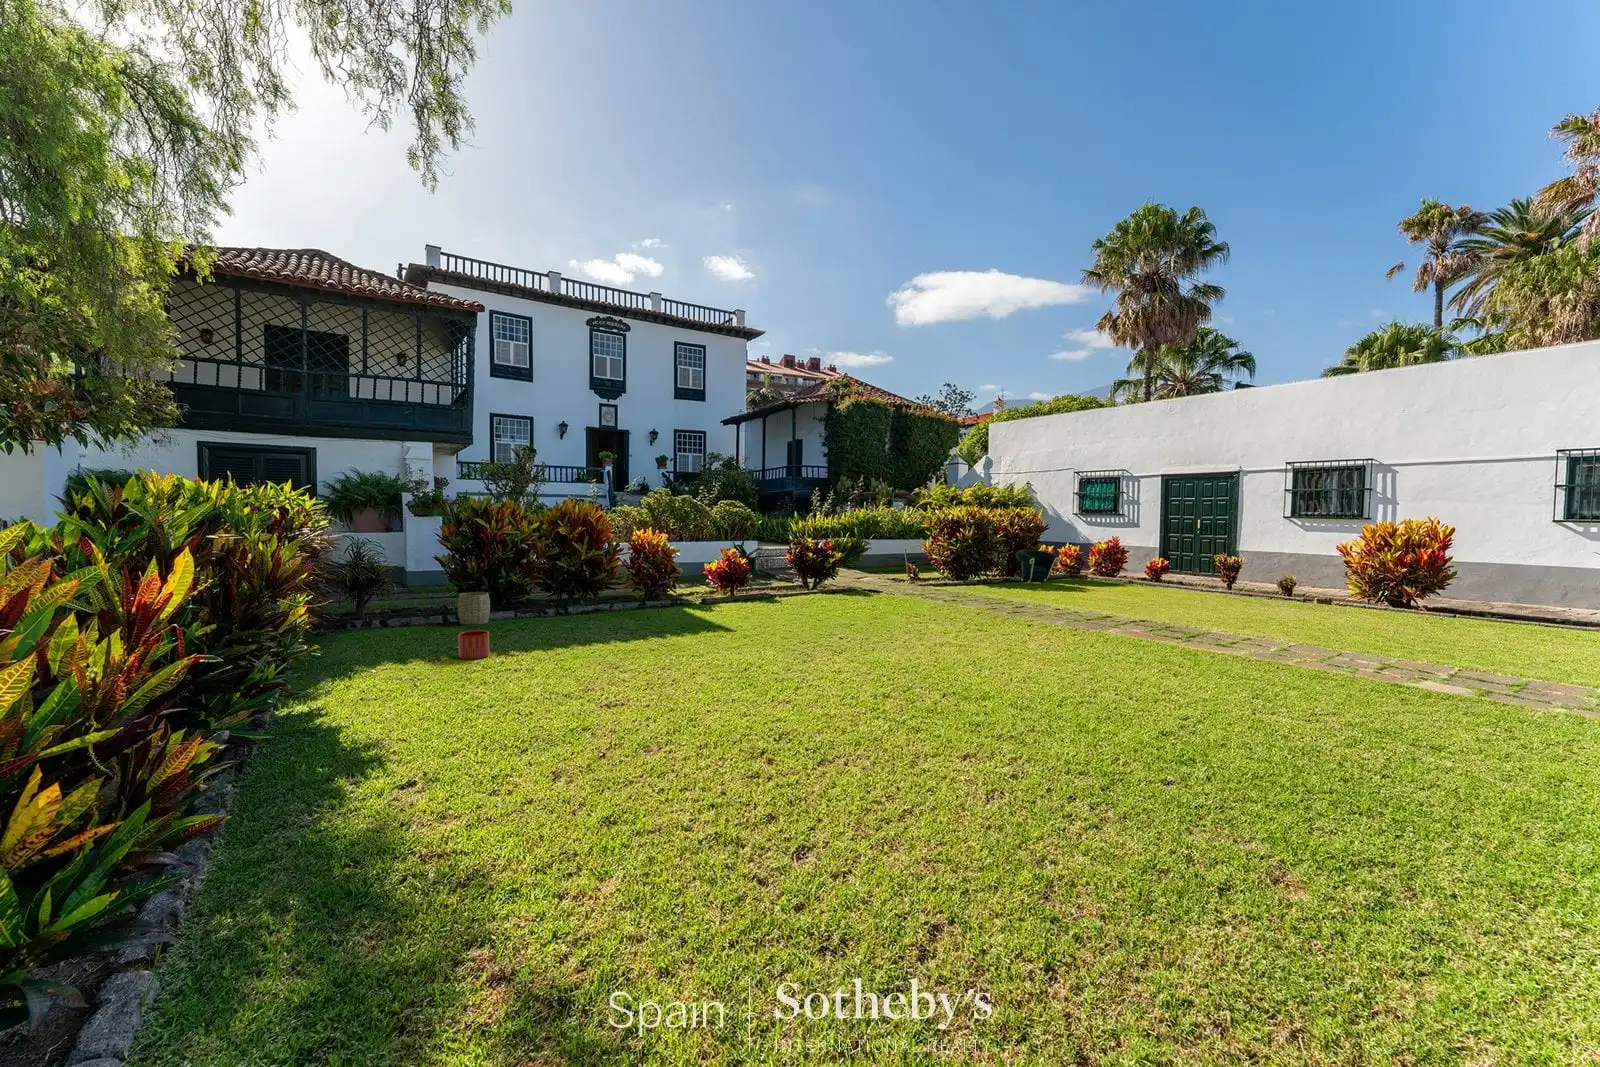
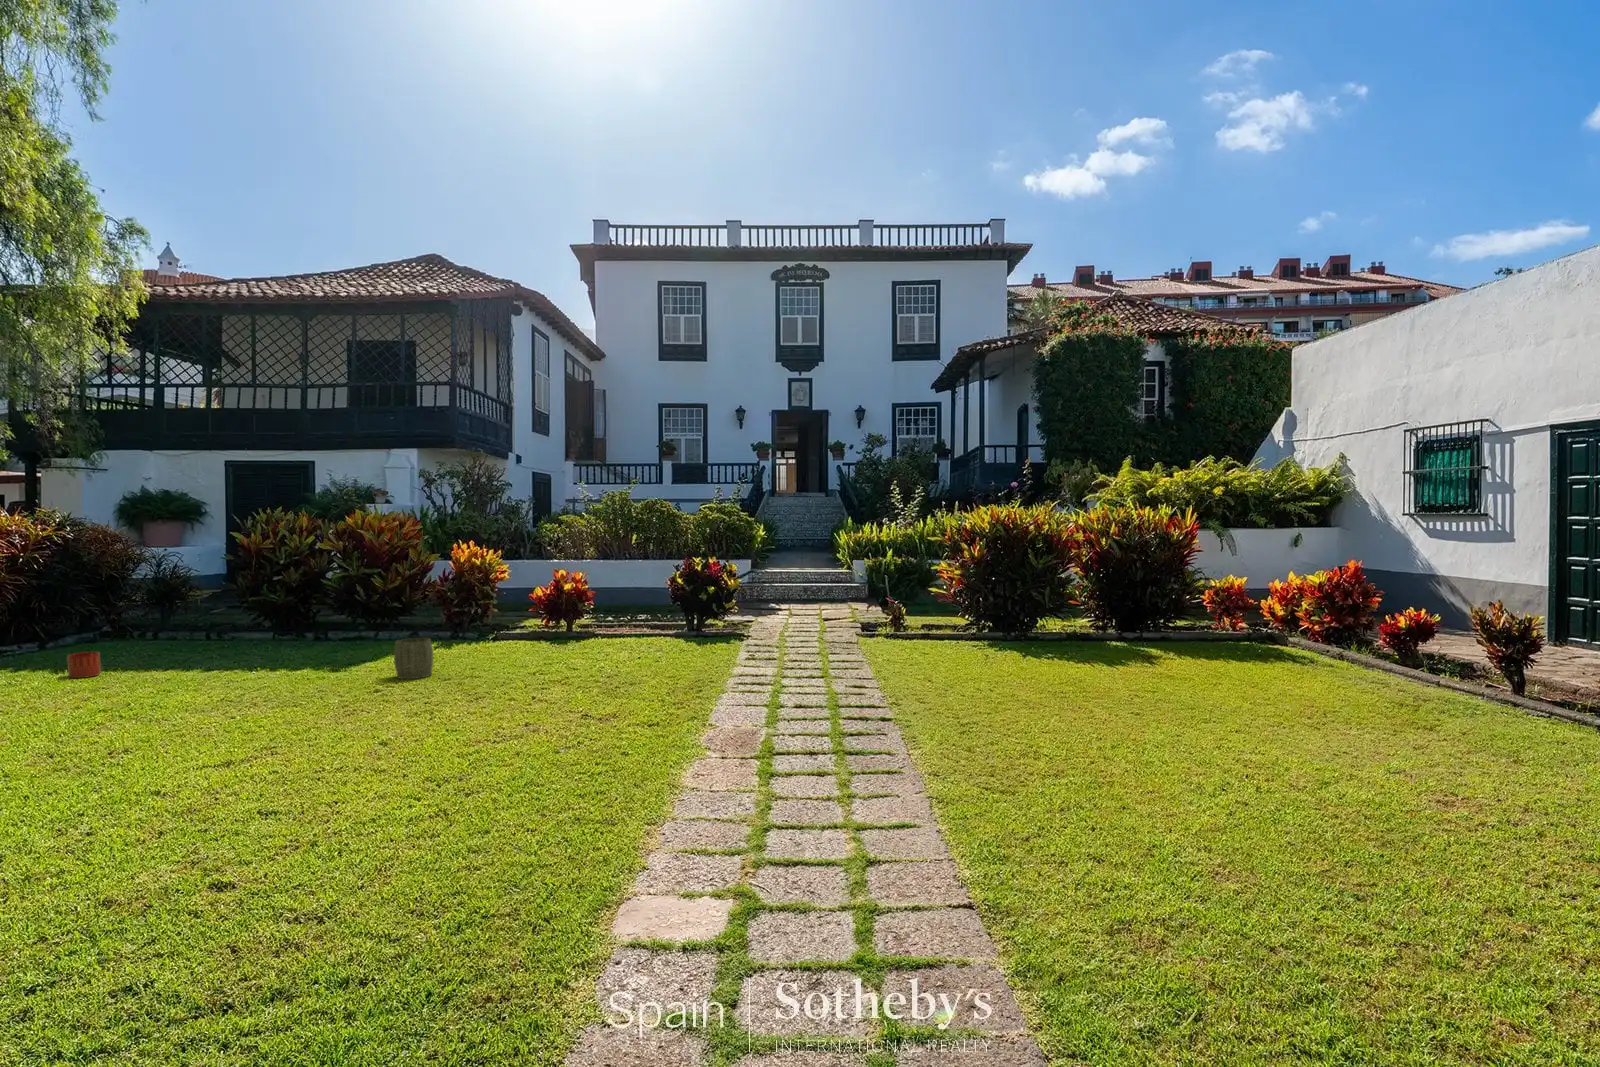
armchair: present [1016,550,1060,582] -> none [1099,585,1186,645]
woven basket: present [458,592,490,625] -> present [394,638,433,679]

